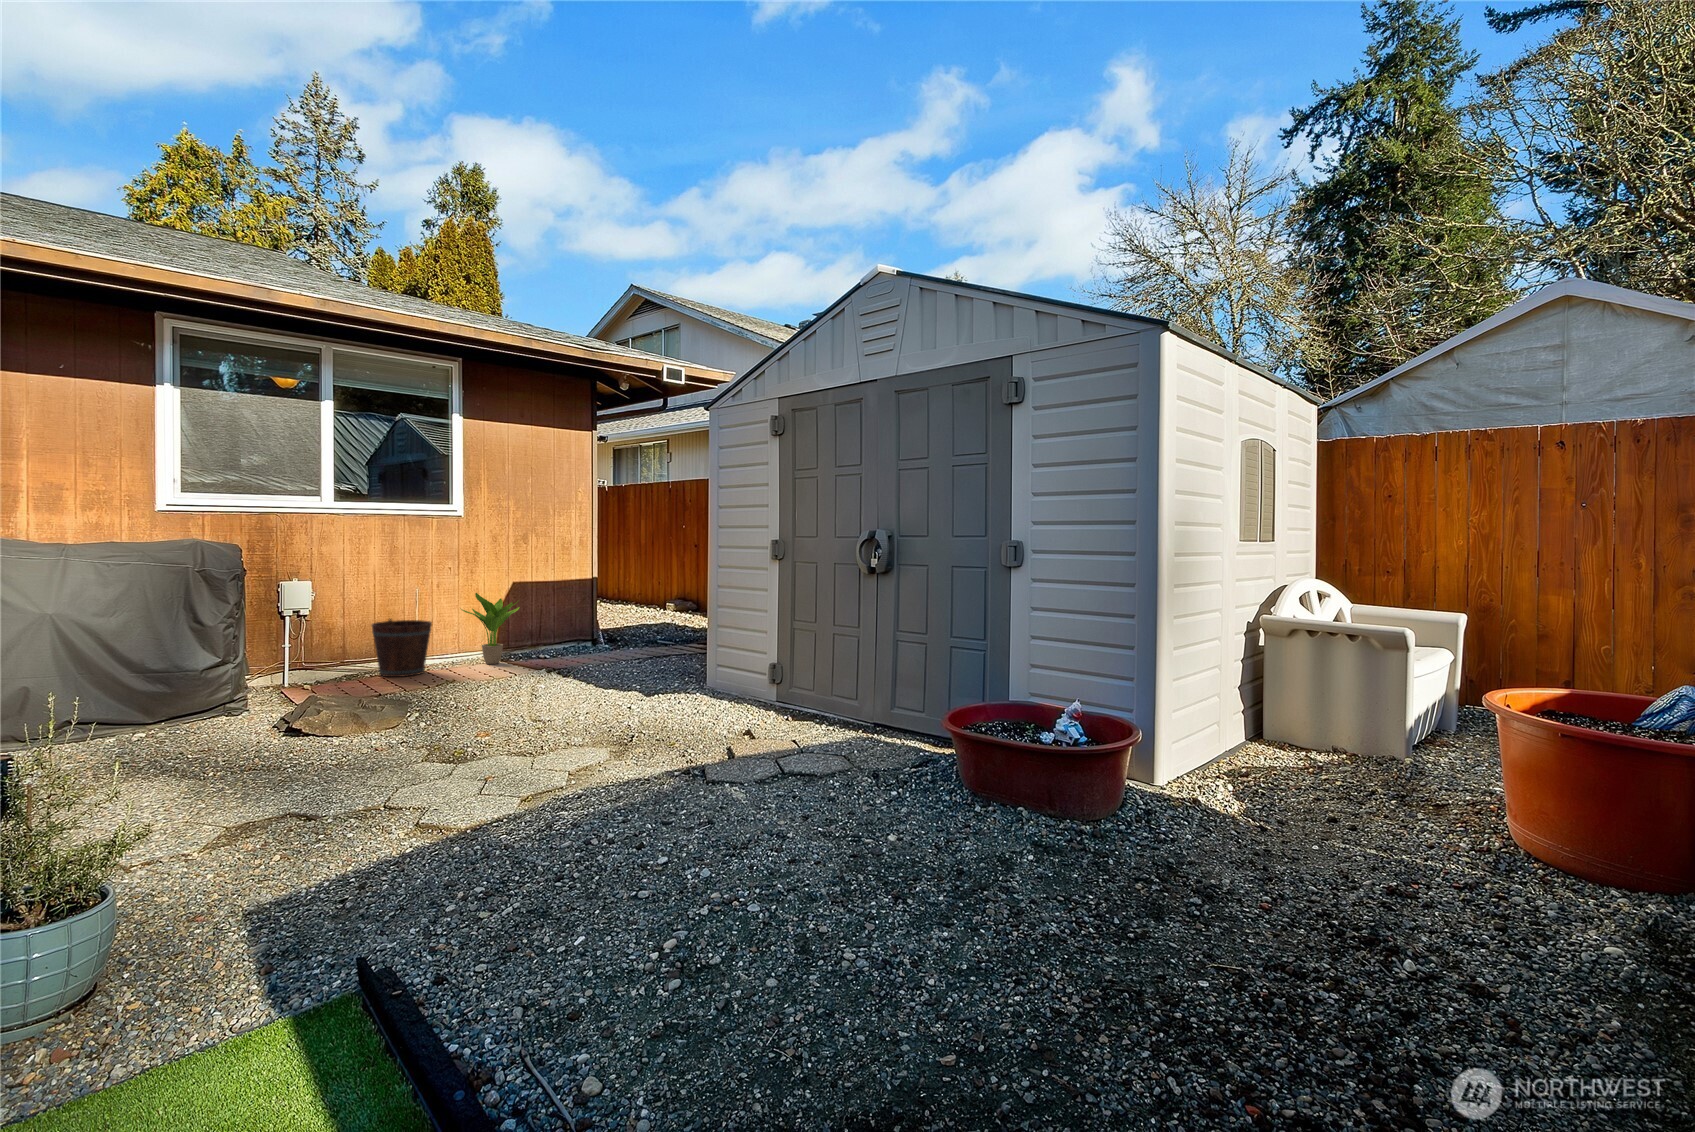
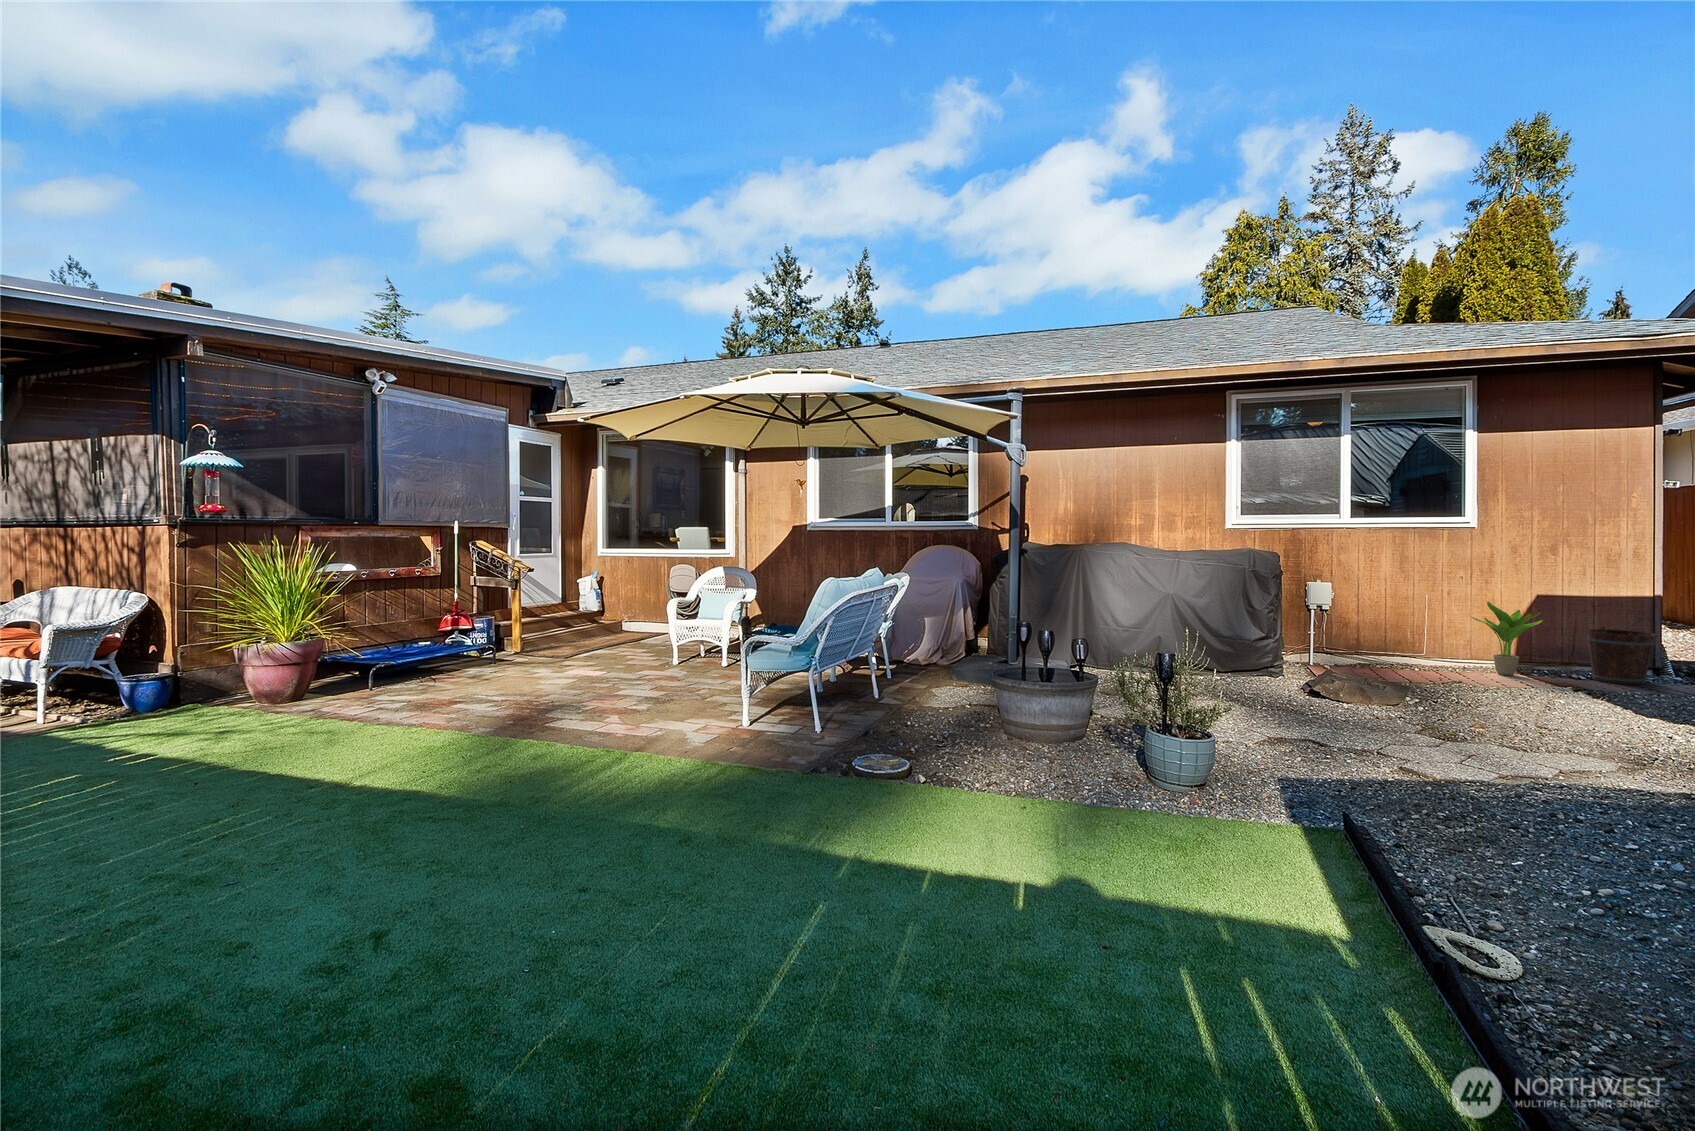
bucket: present [372,619,432,677] -> present [1586,627,1657,685]

